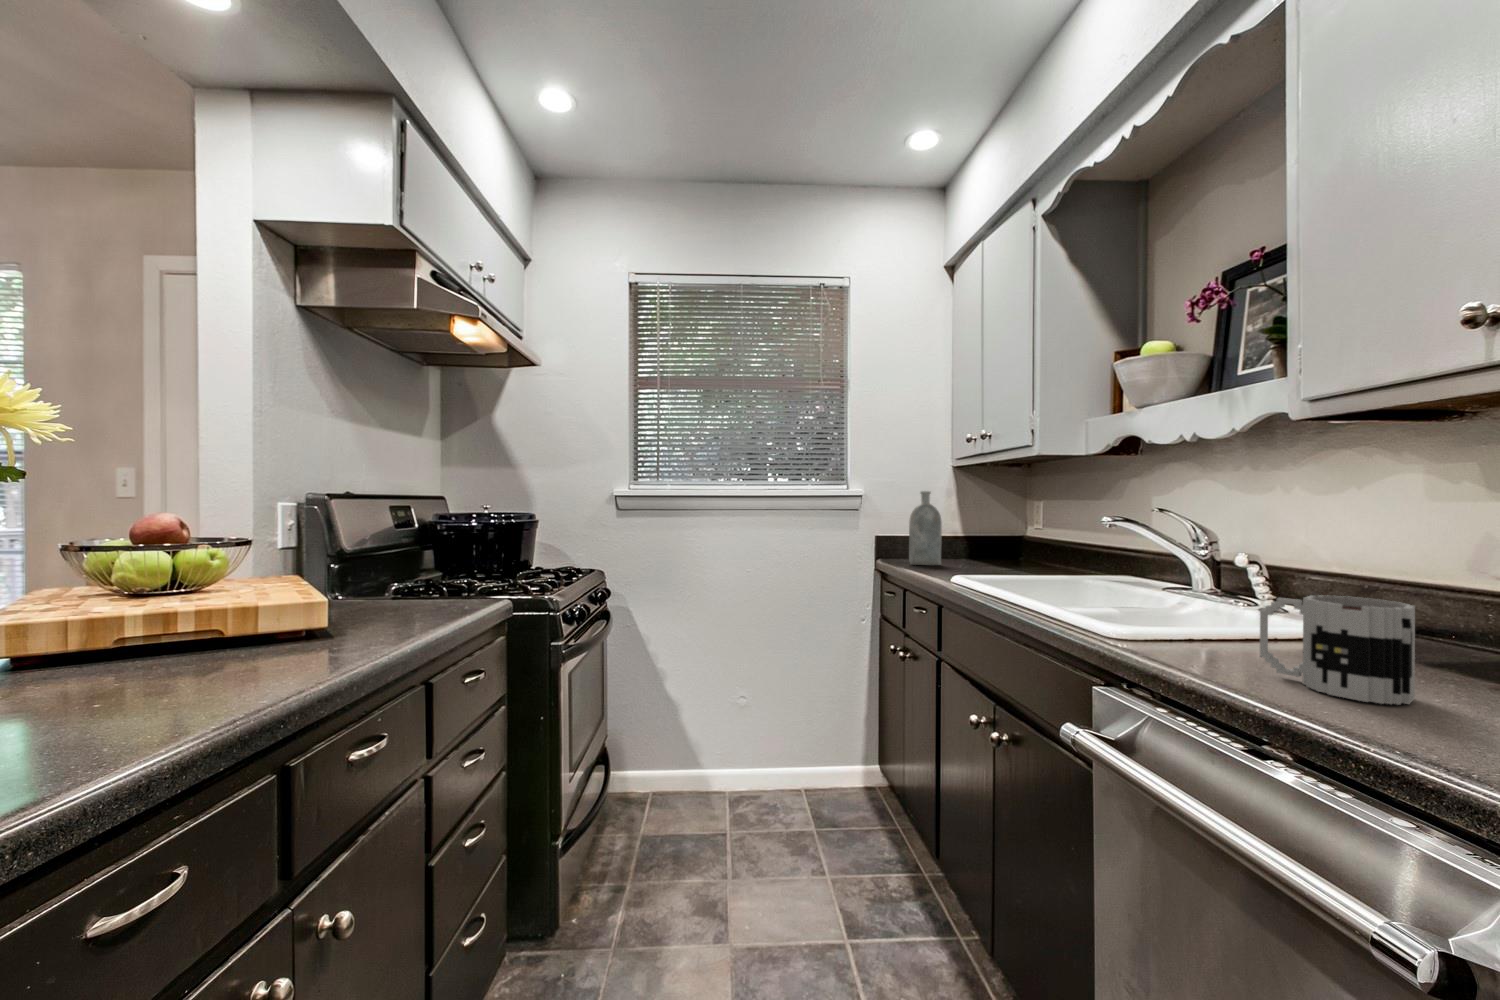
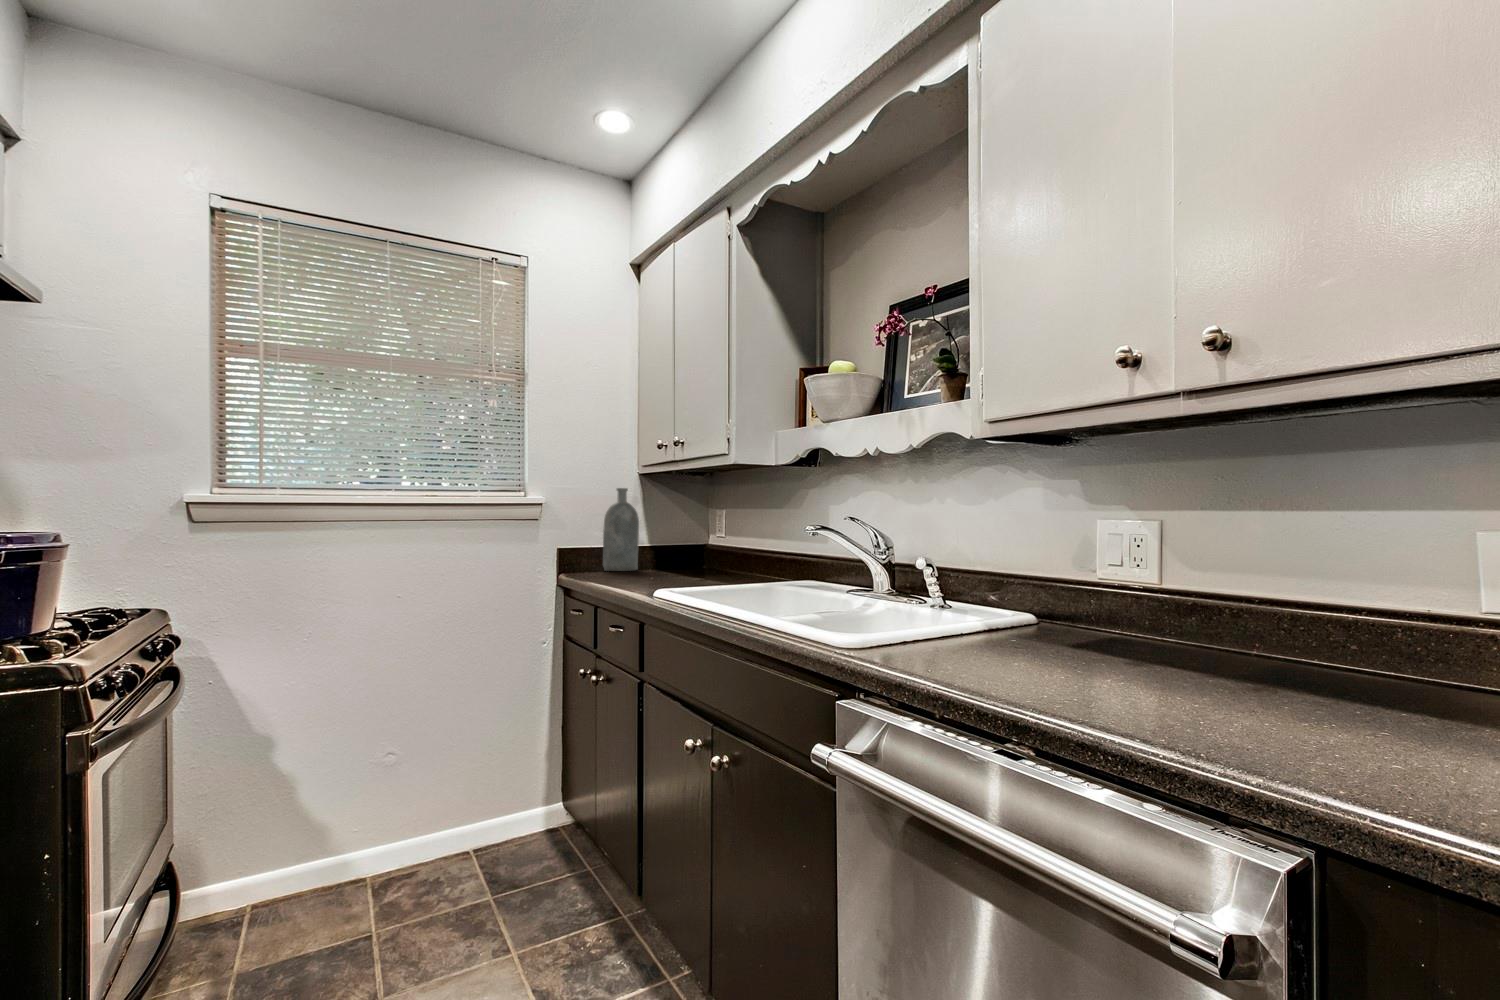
mug: present [1260,595,1415,705] -> none [960,605,1062,695]

